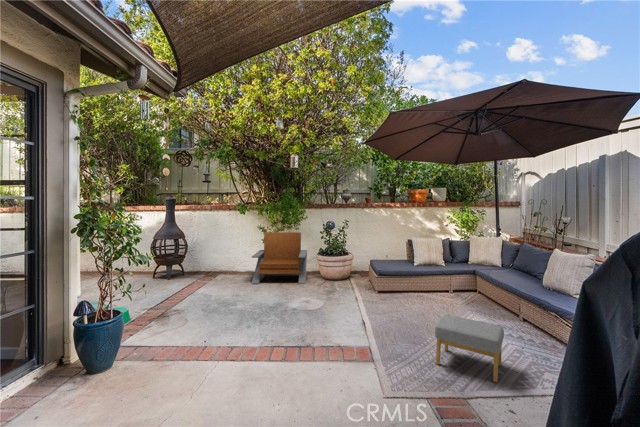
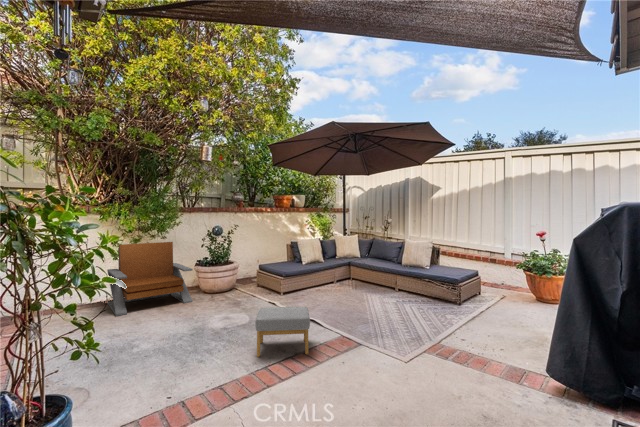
footstool: present [435,315,504,382] -> present [255,307,310,357]

